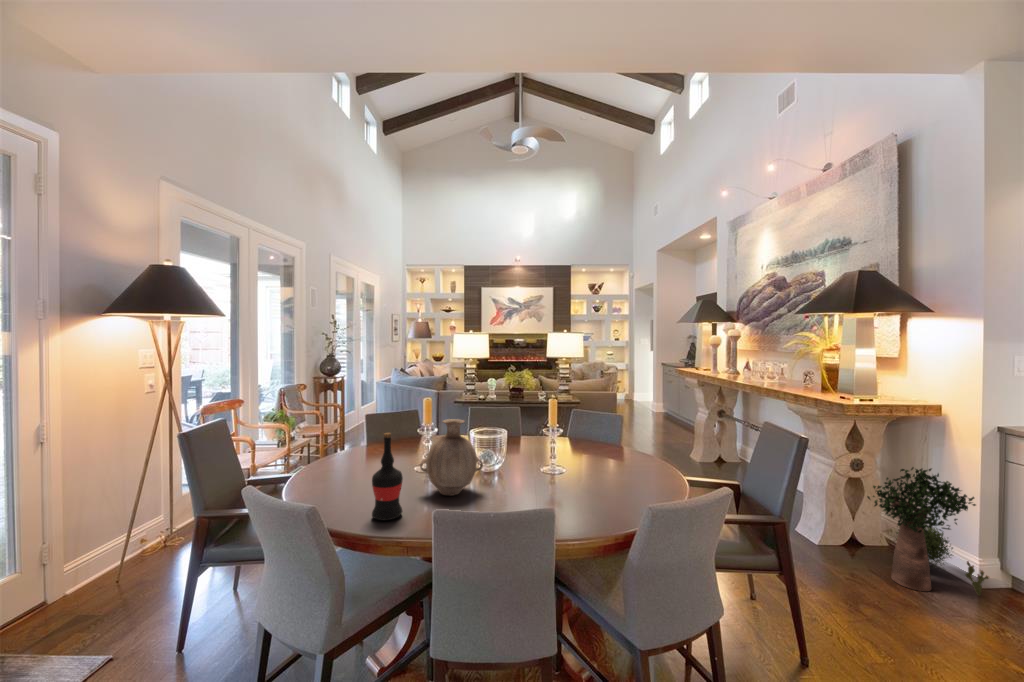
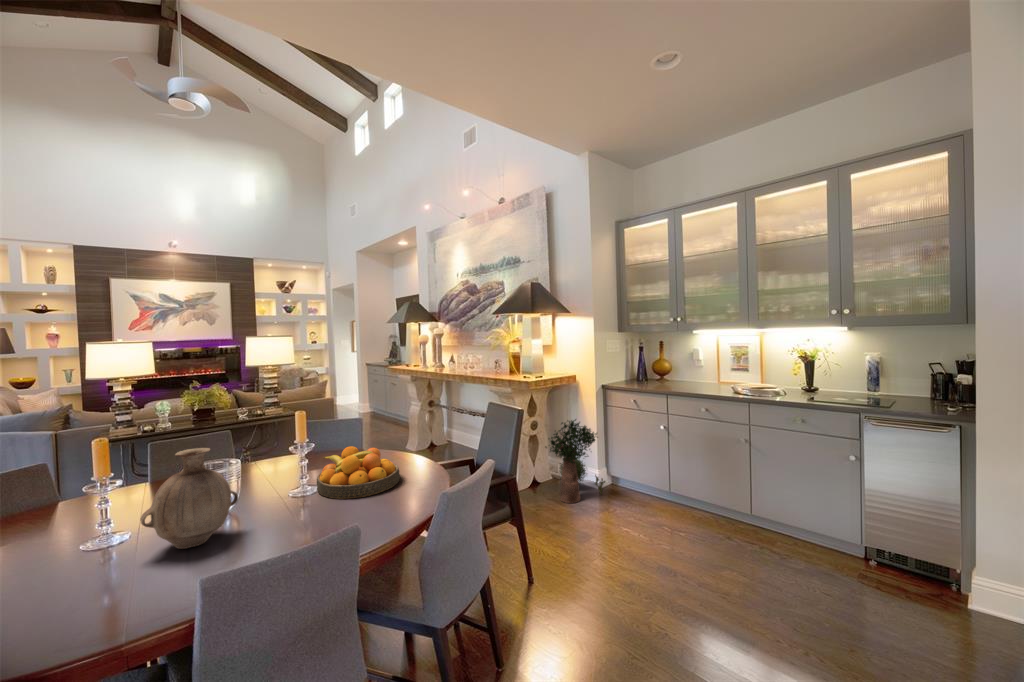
wine bottle: present [372,433,403,520] -> none [74,483,134,612]
fruit bowl: none [552,442,630,495] -> present [317,446,400,499]

